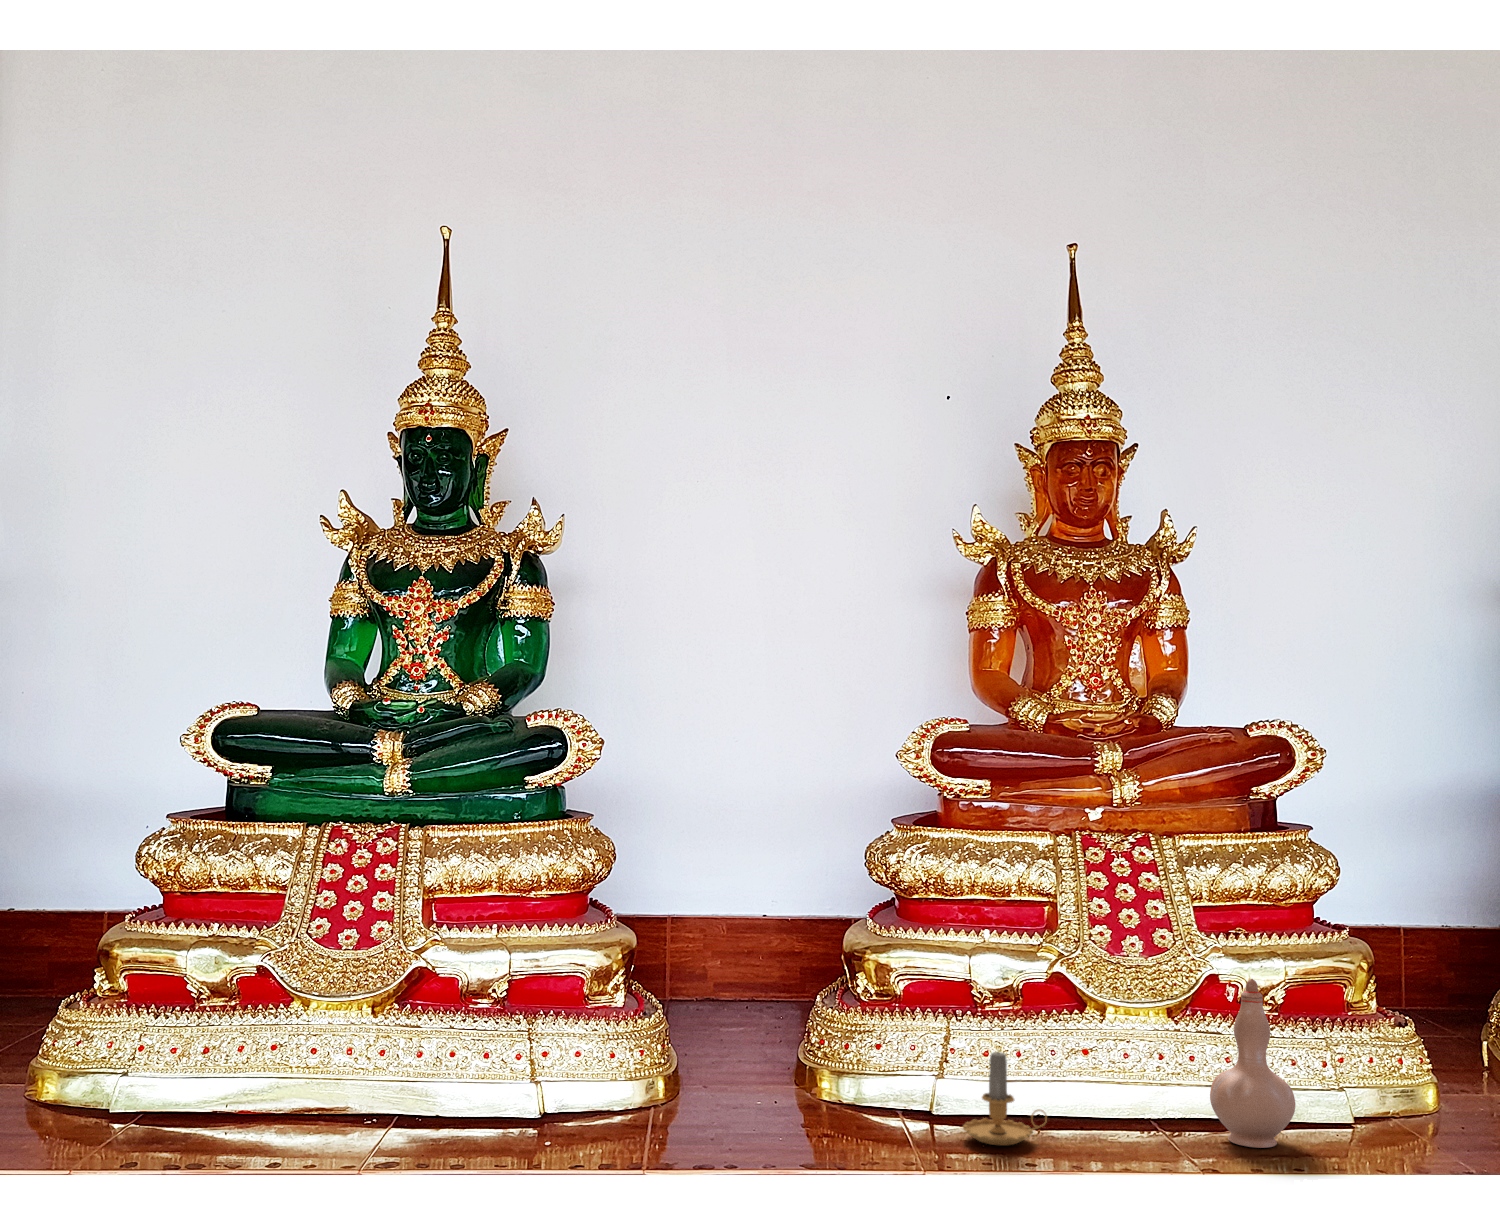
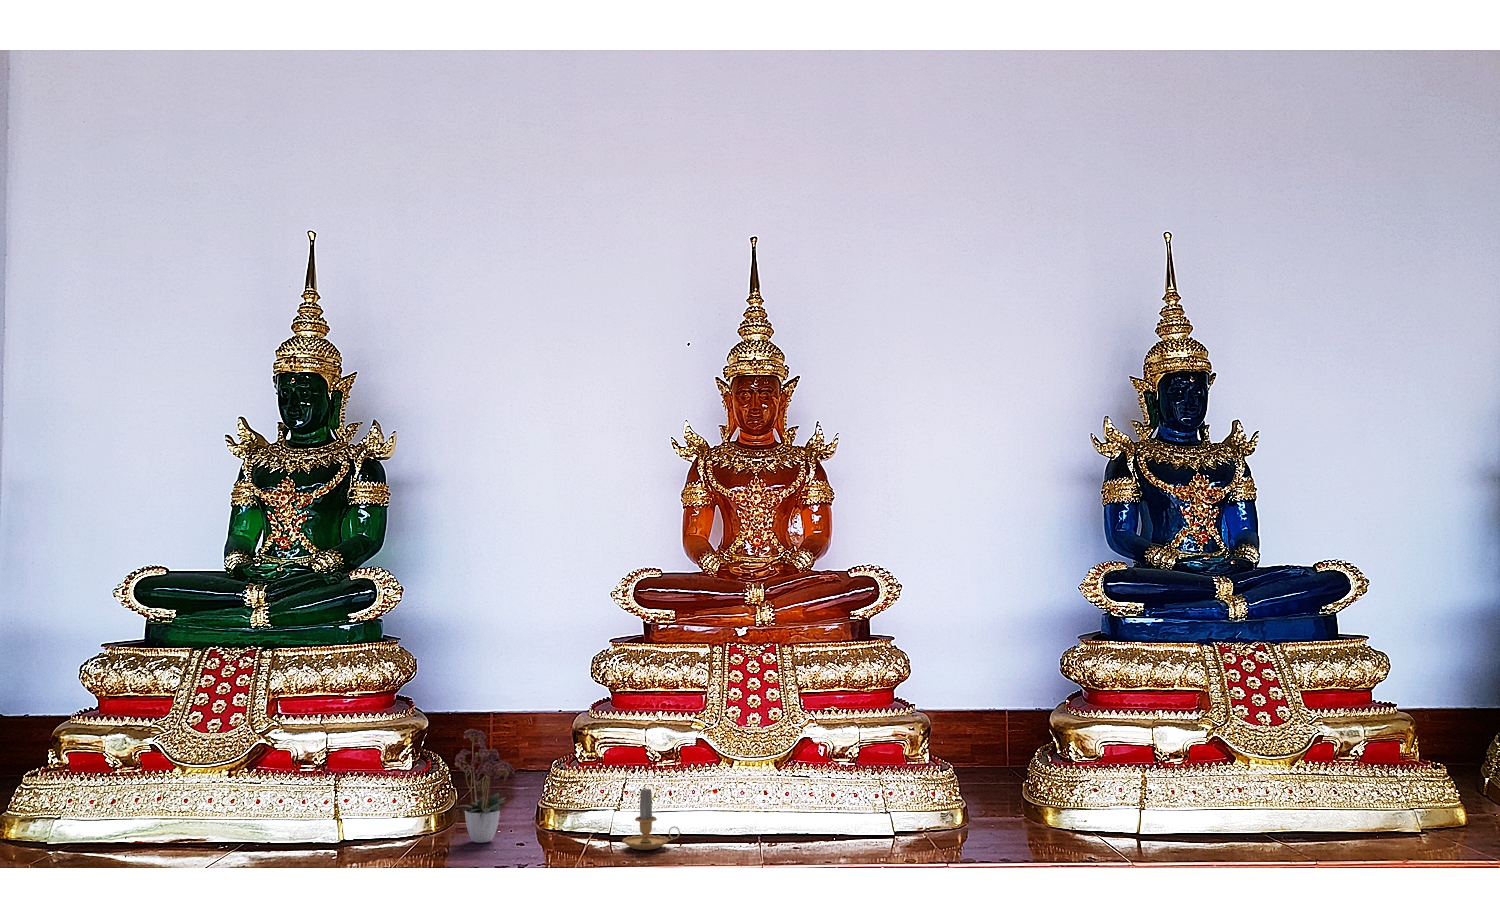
flower arrangement: none [694,946,804,1123] -> present [455,729,514,843]
vase: present [1210,979,1296,1148] -> none [791,736,845,848]

